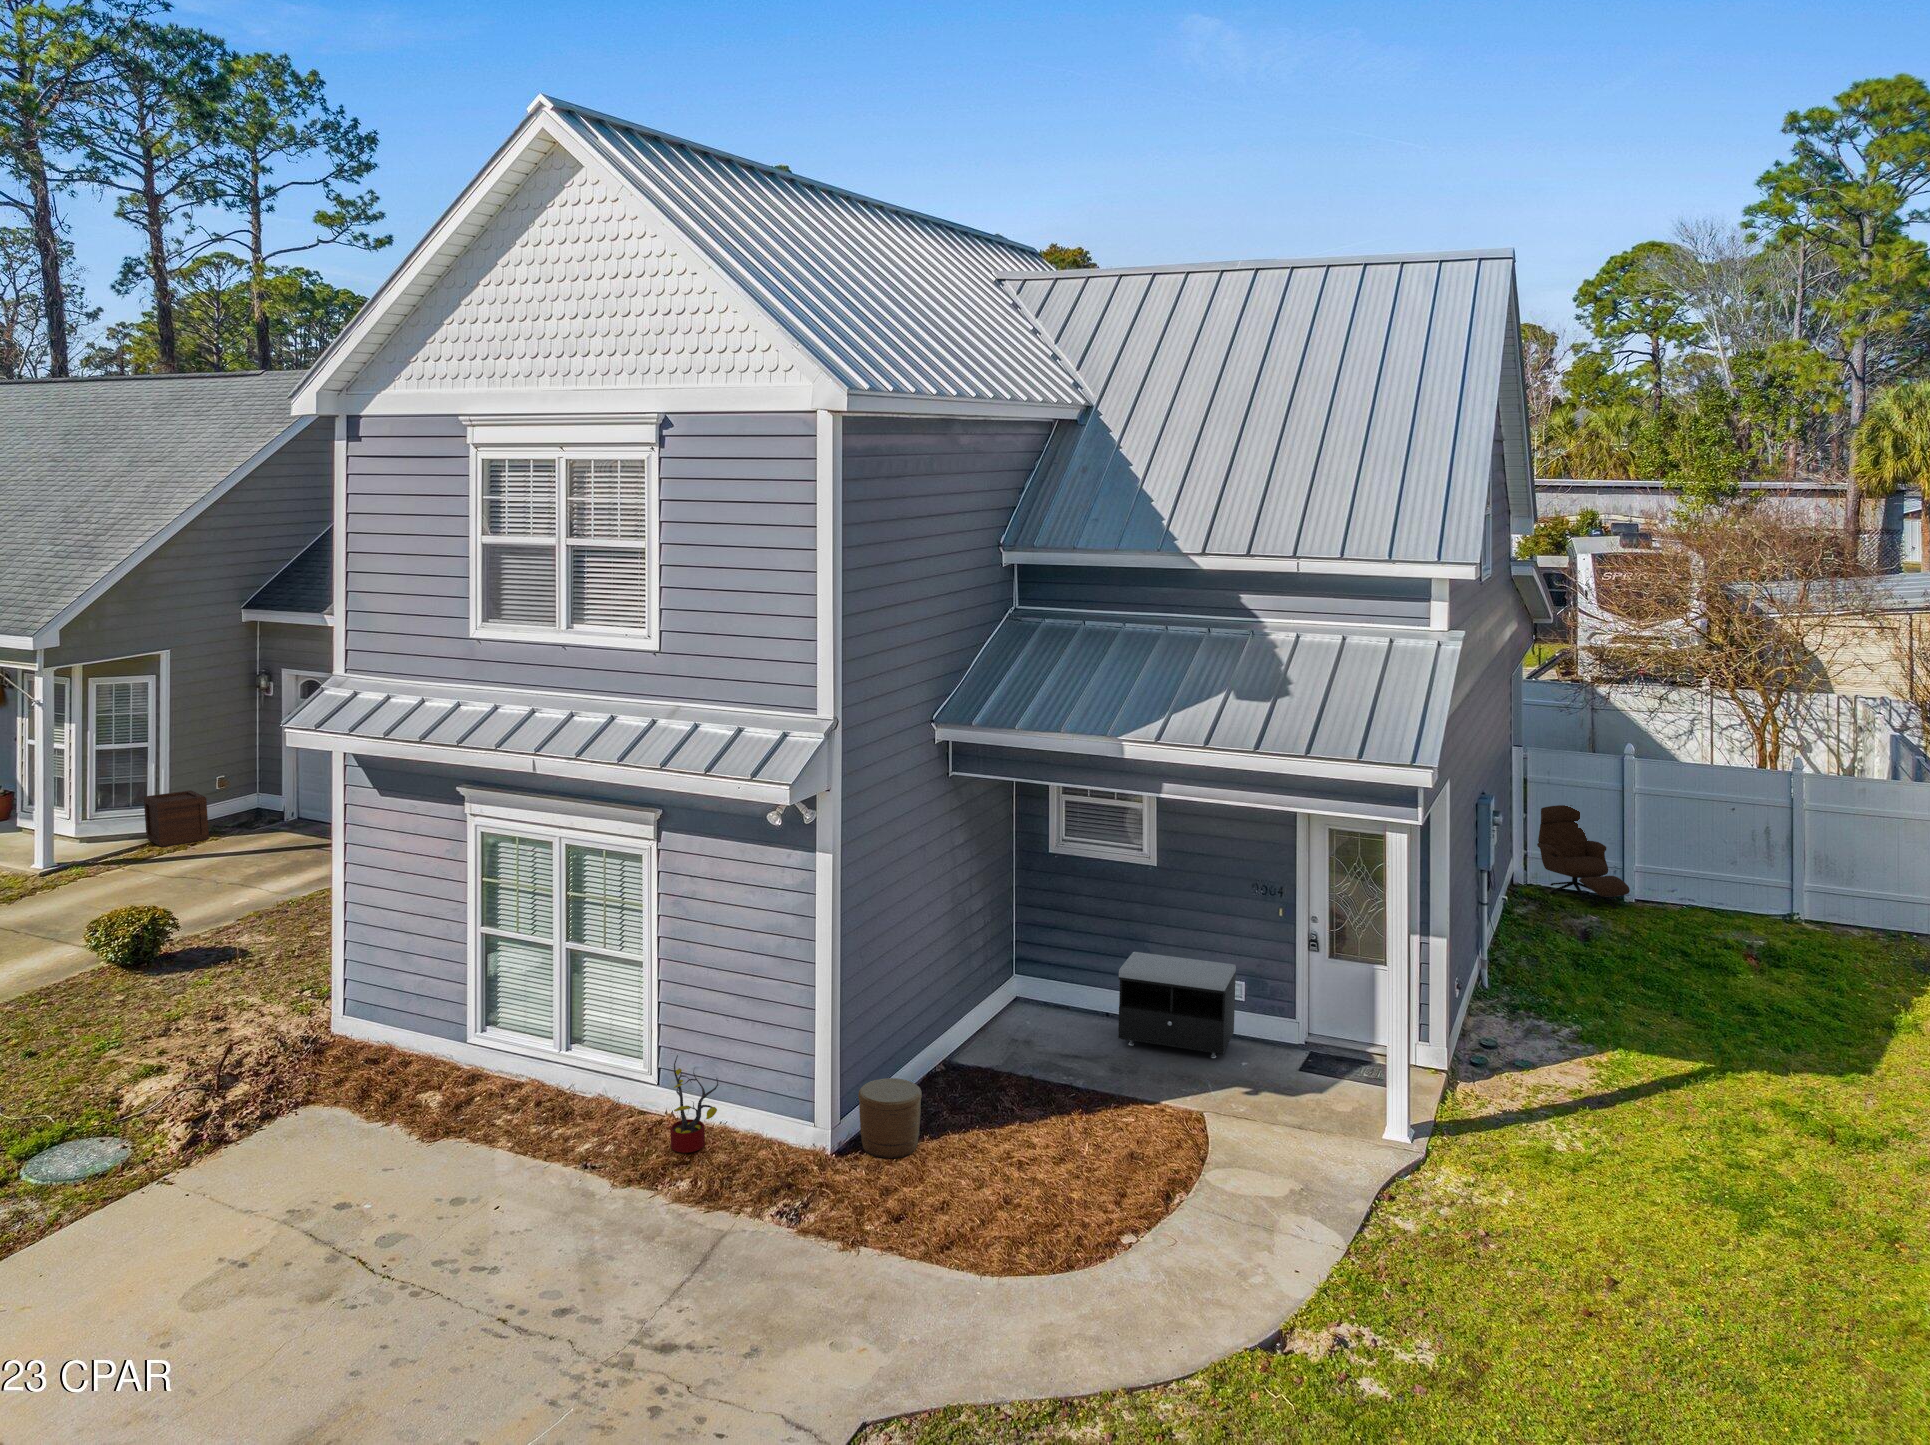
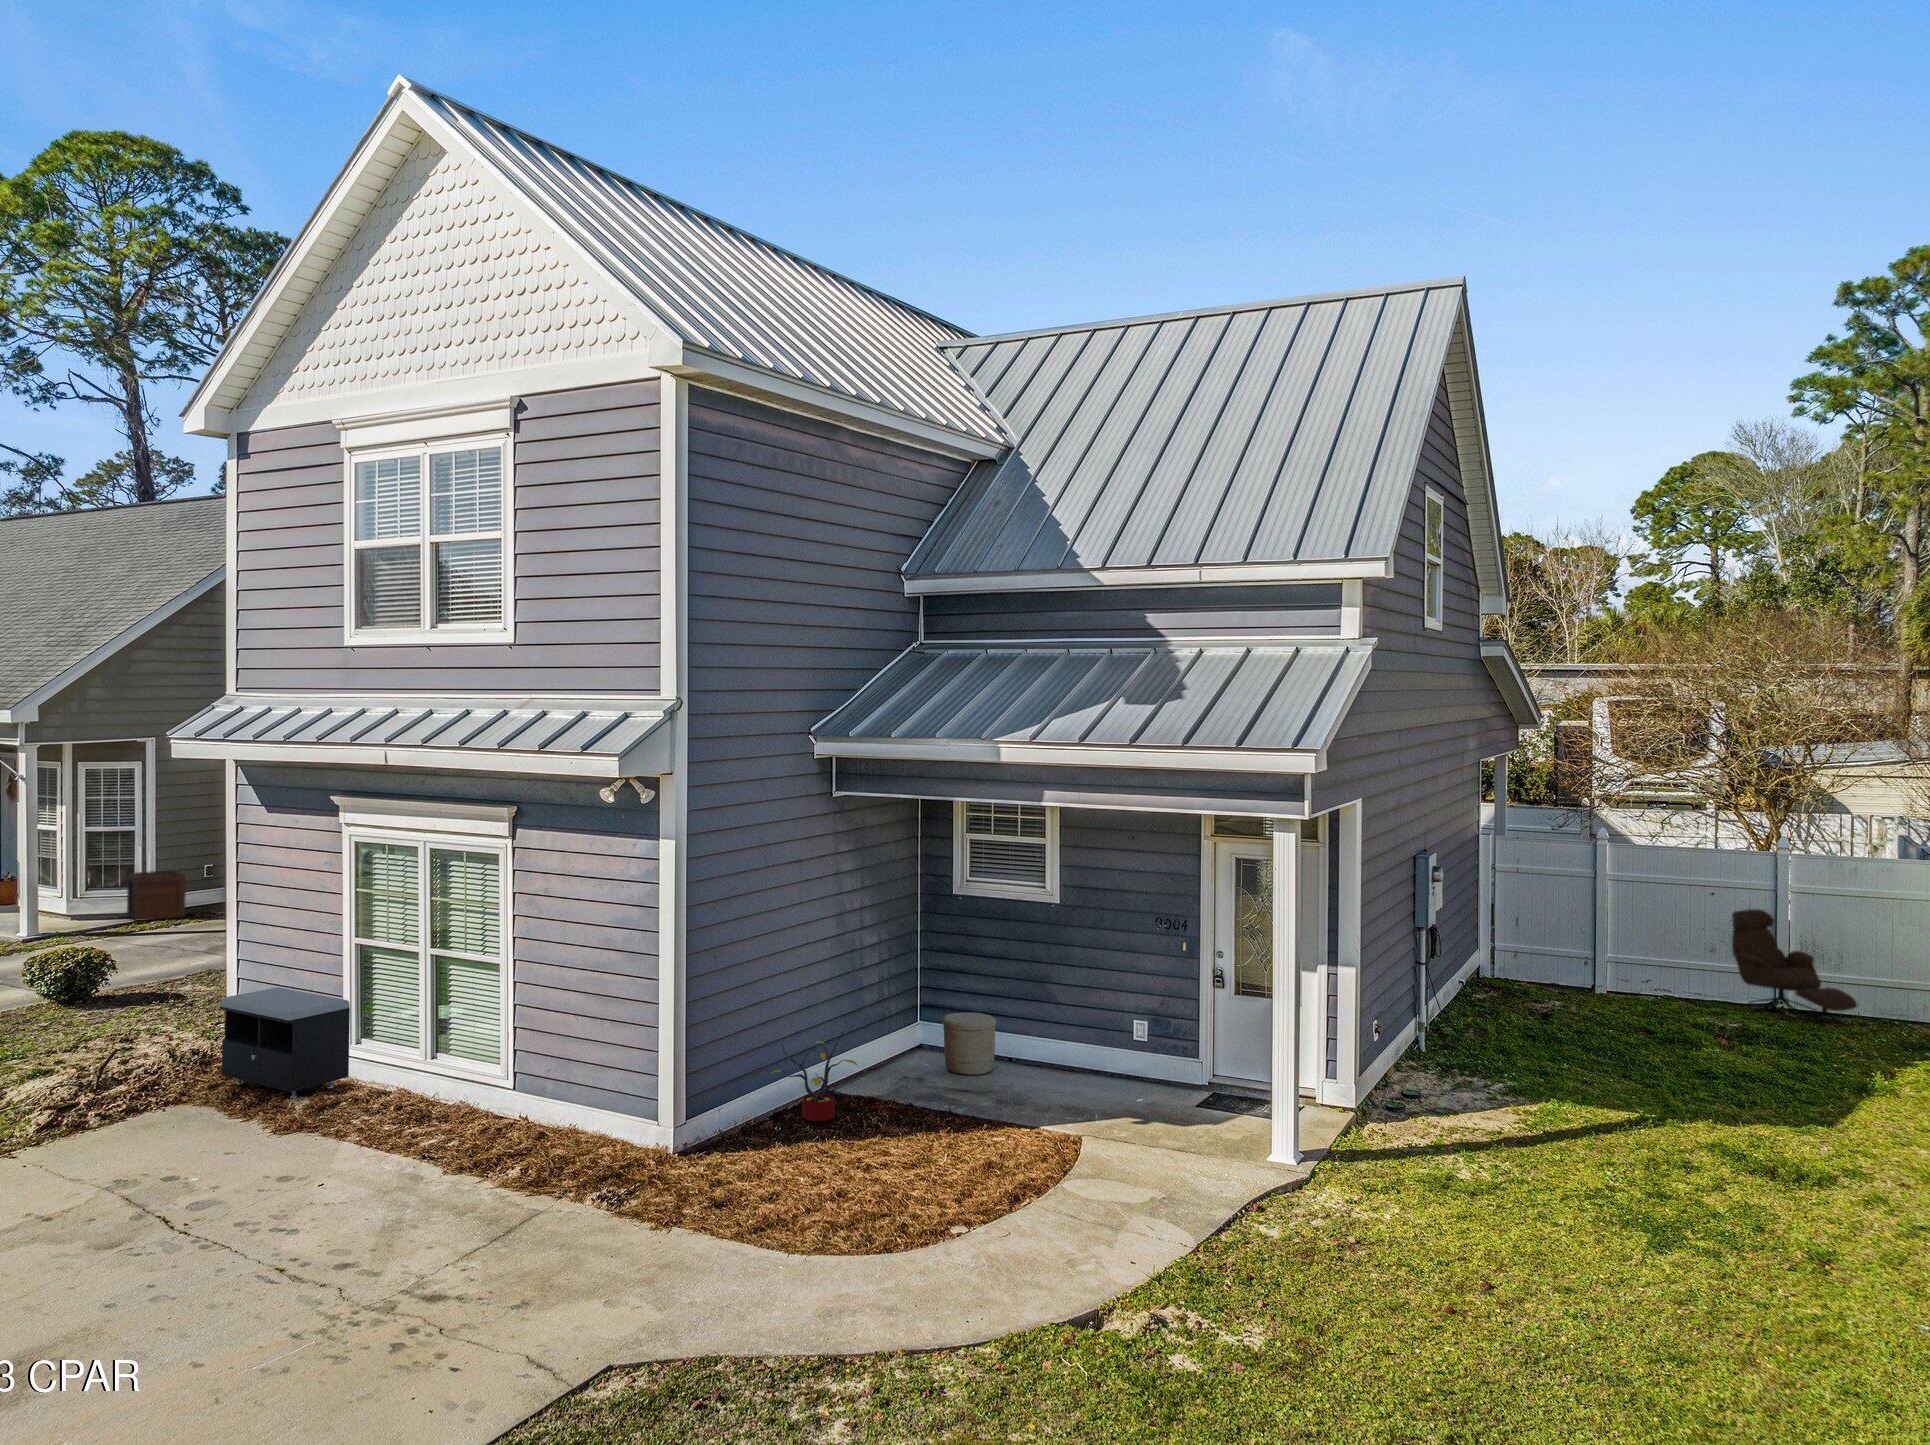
lounge chair: present [1537,805,1630,909] -> present [1732,909,1857,1024]
storage bench: present [1118,952,1236,1058] -> present [220,987,350,1098]
decorative plant: present [670,1055,718,1153] -> present [772,1032,858,1122]
woven basket: present [858,1078,922,1158] -> present [943,1012,996,1075]

